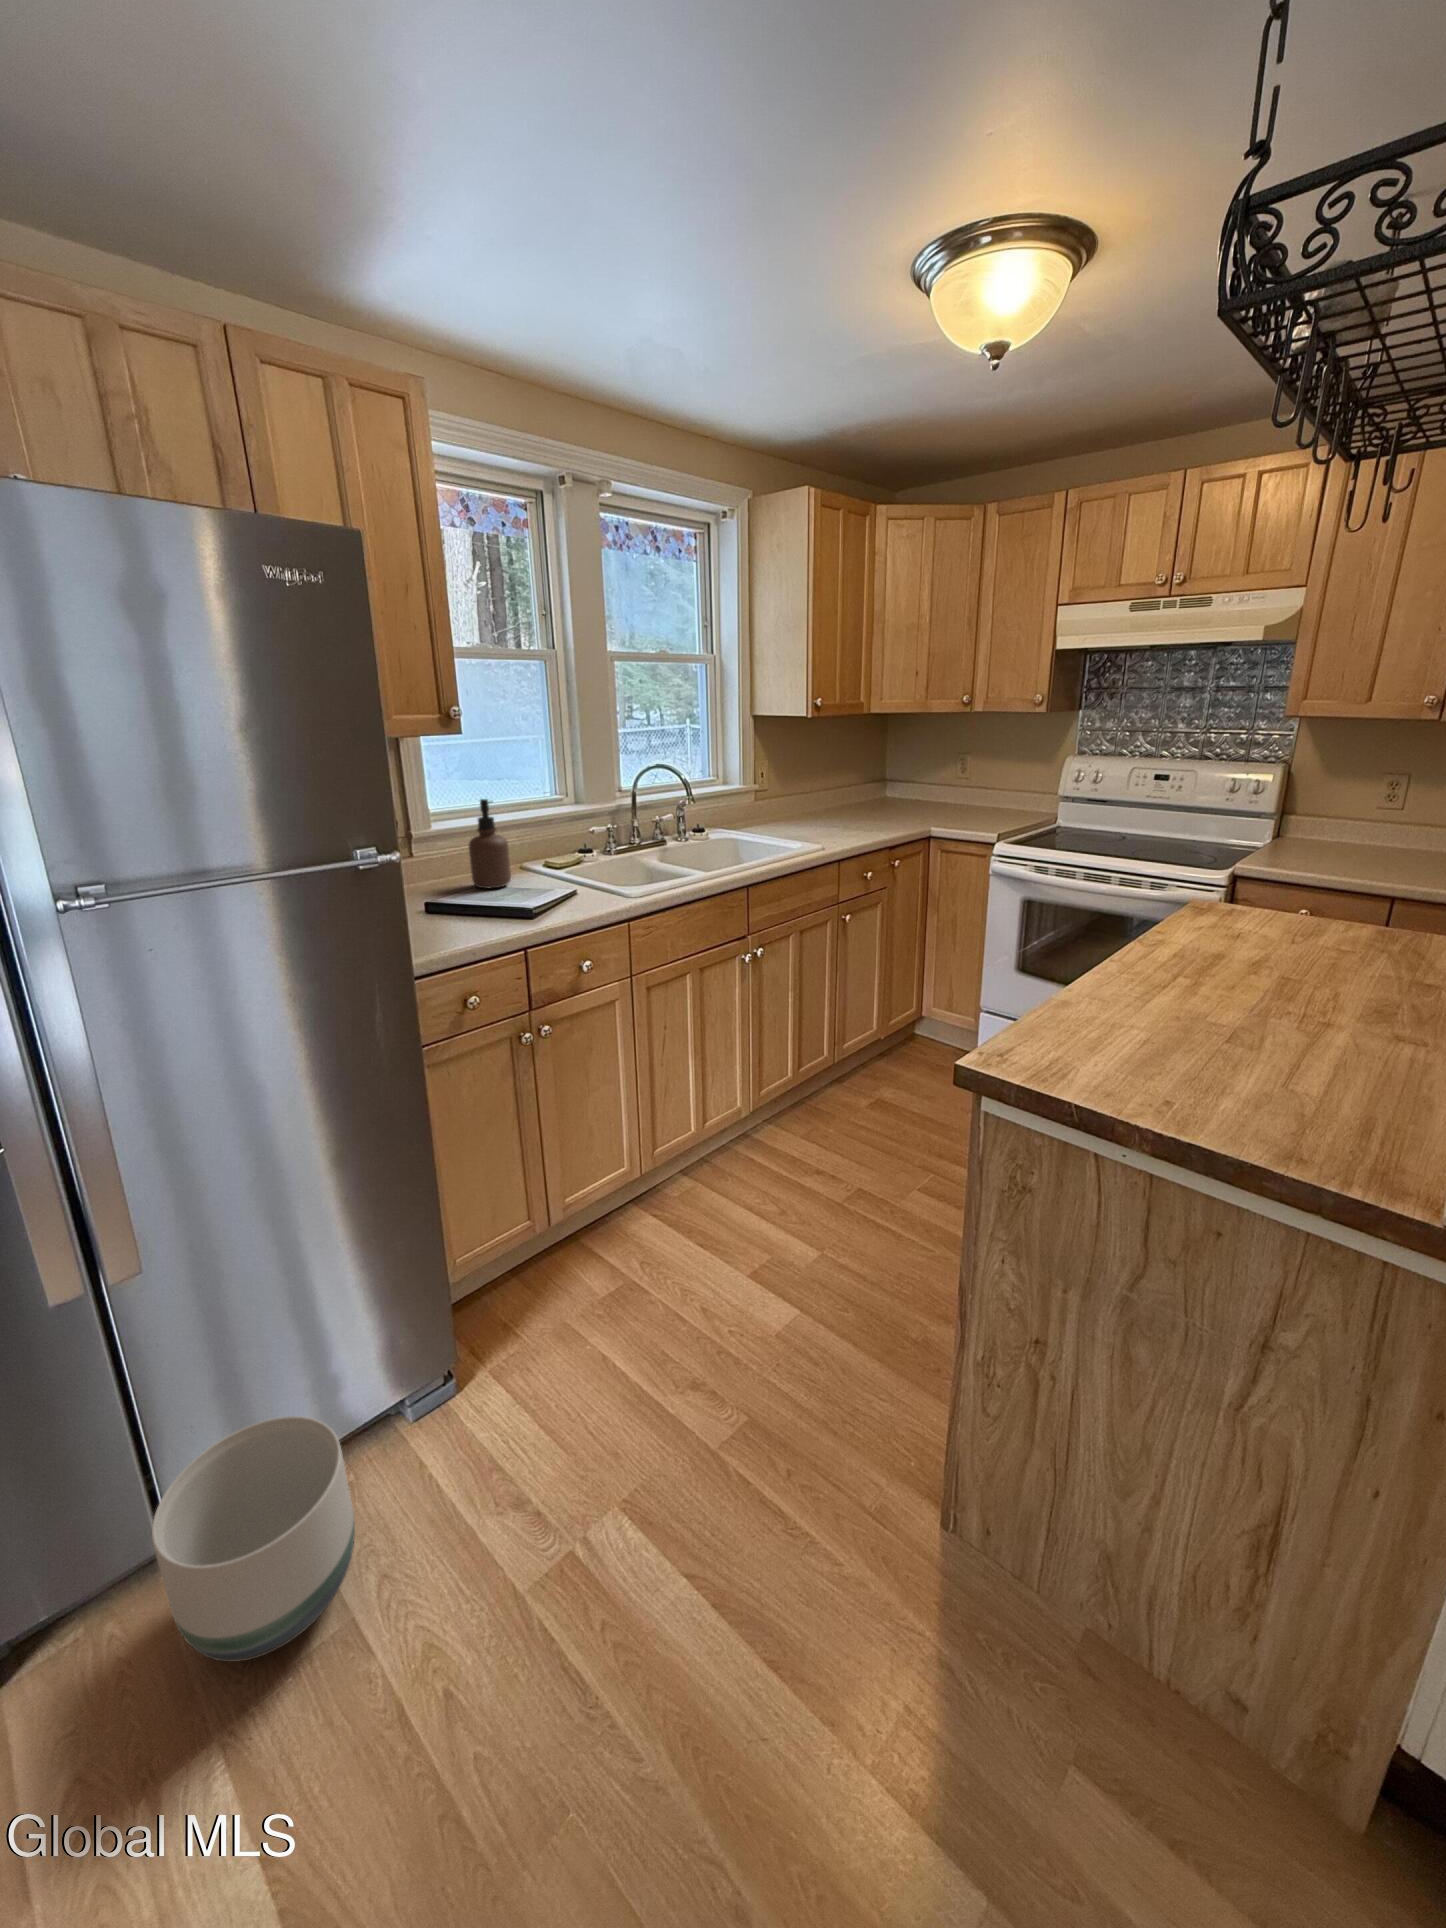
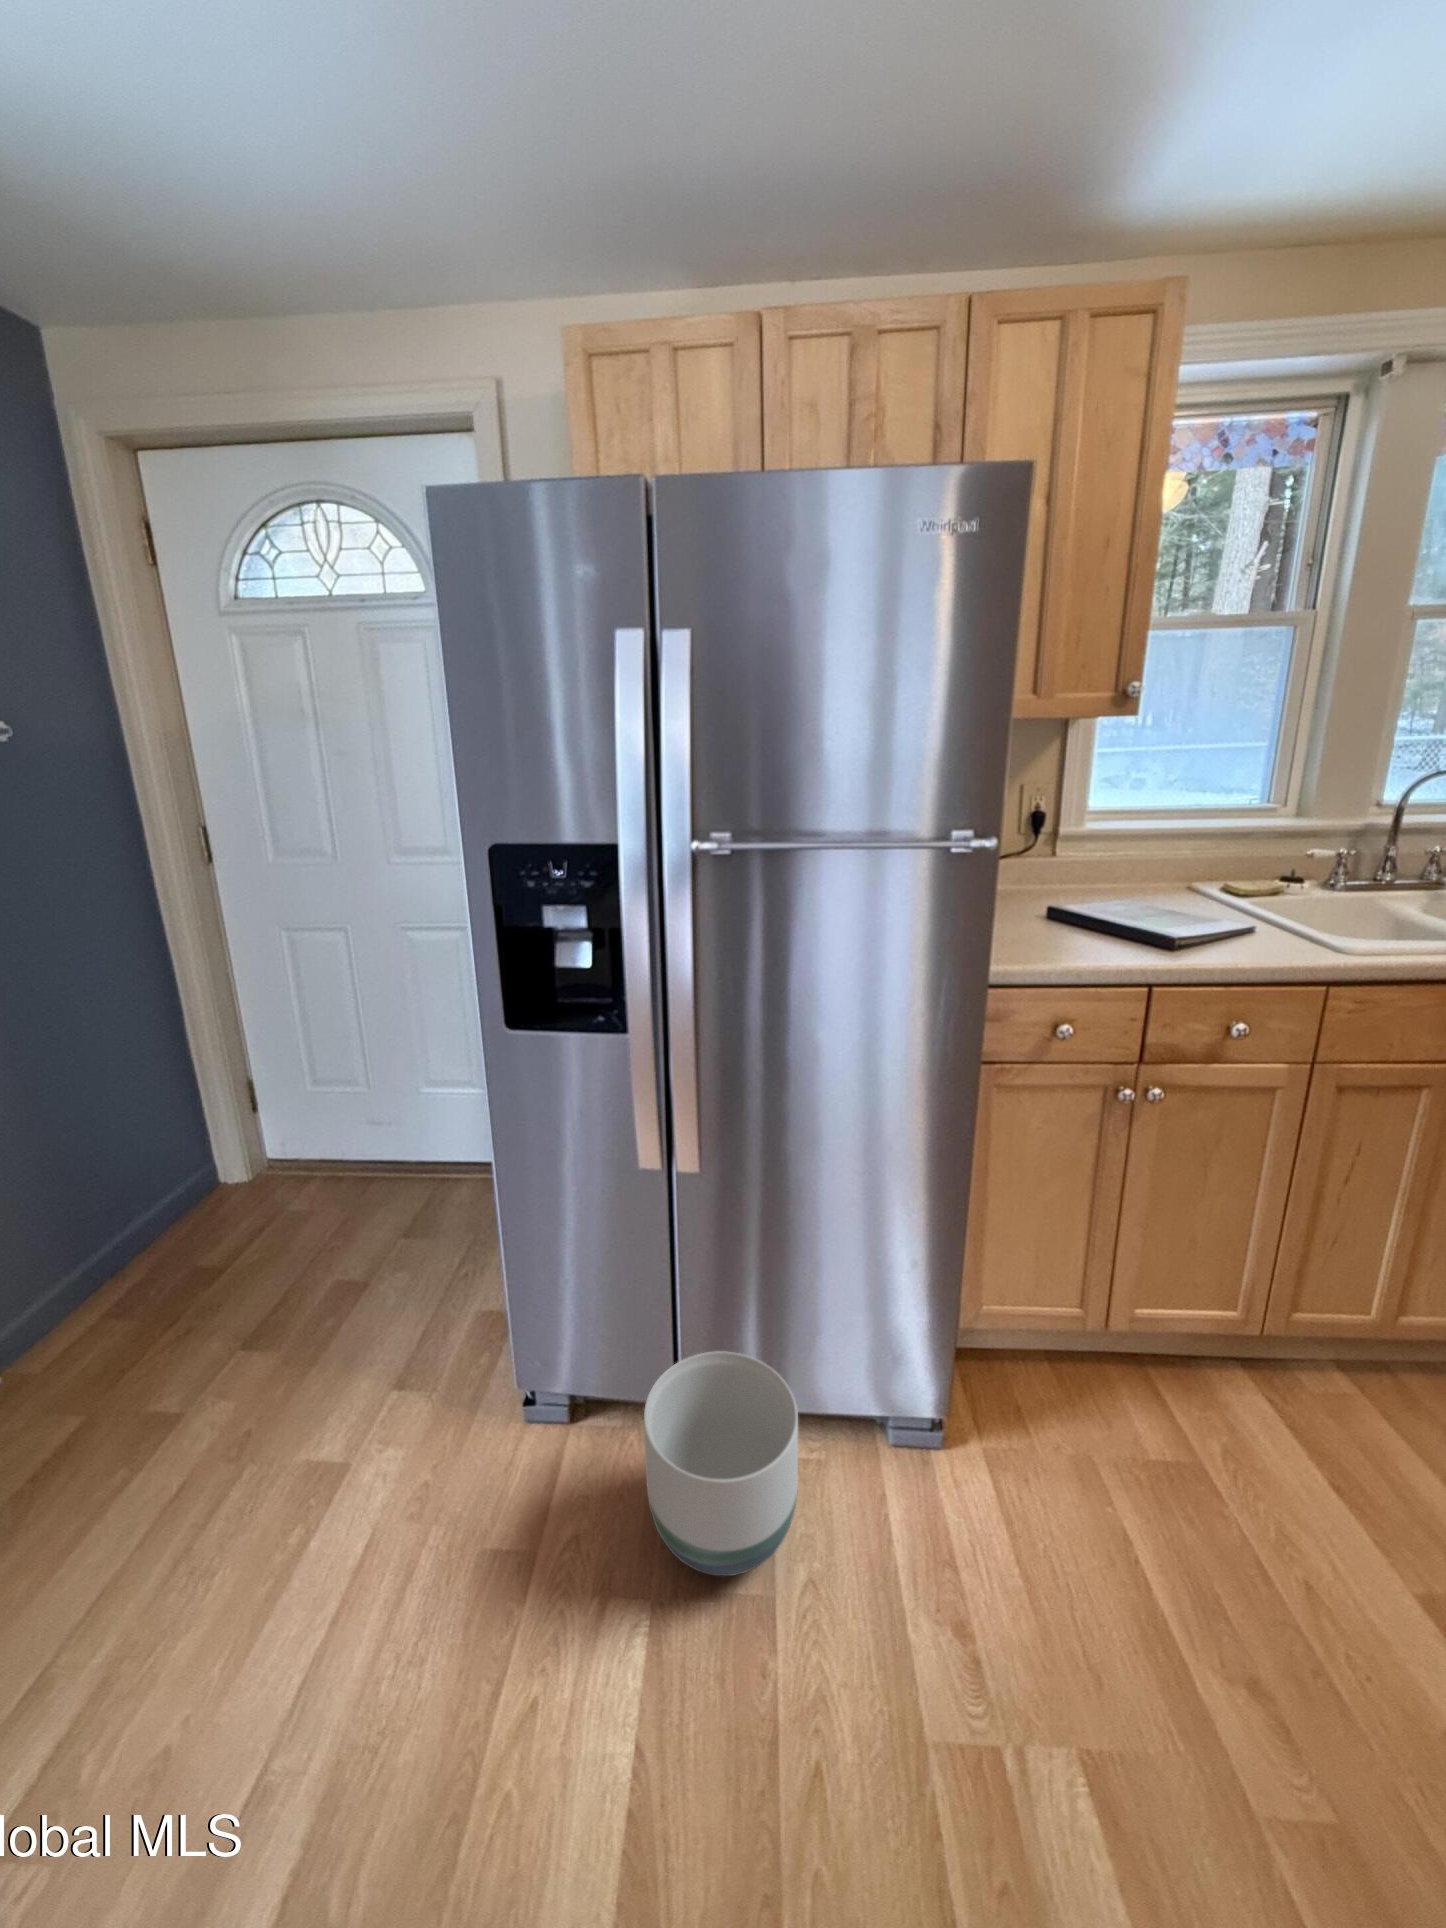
soap dispenser: present [469,799,511,889] -> none [1116,797,1173,905]

